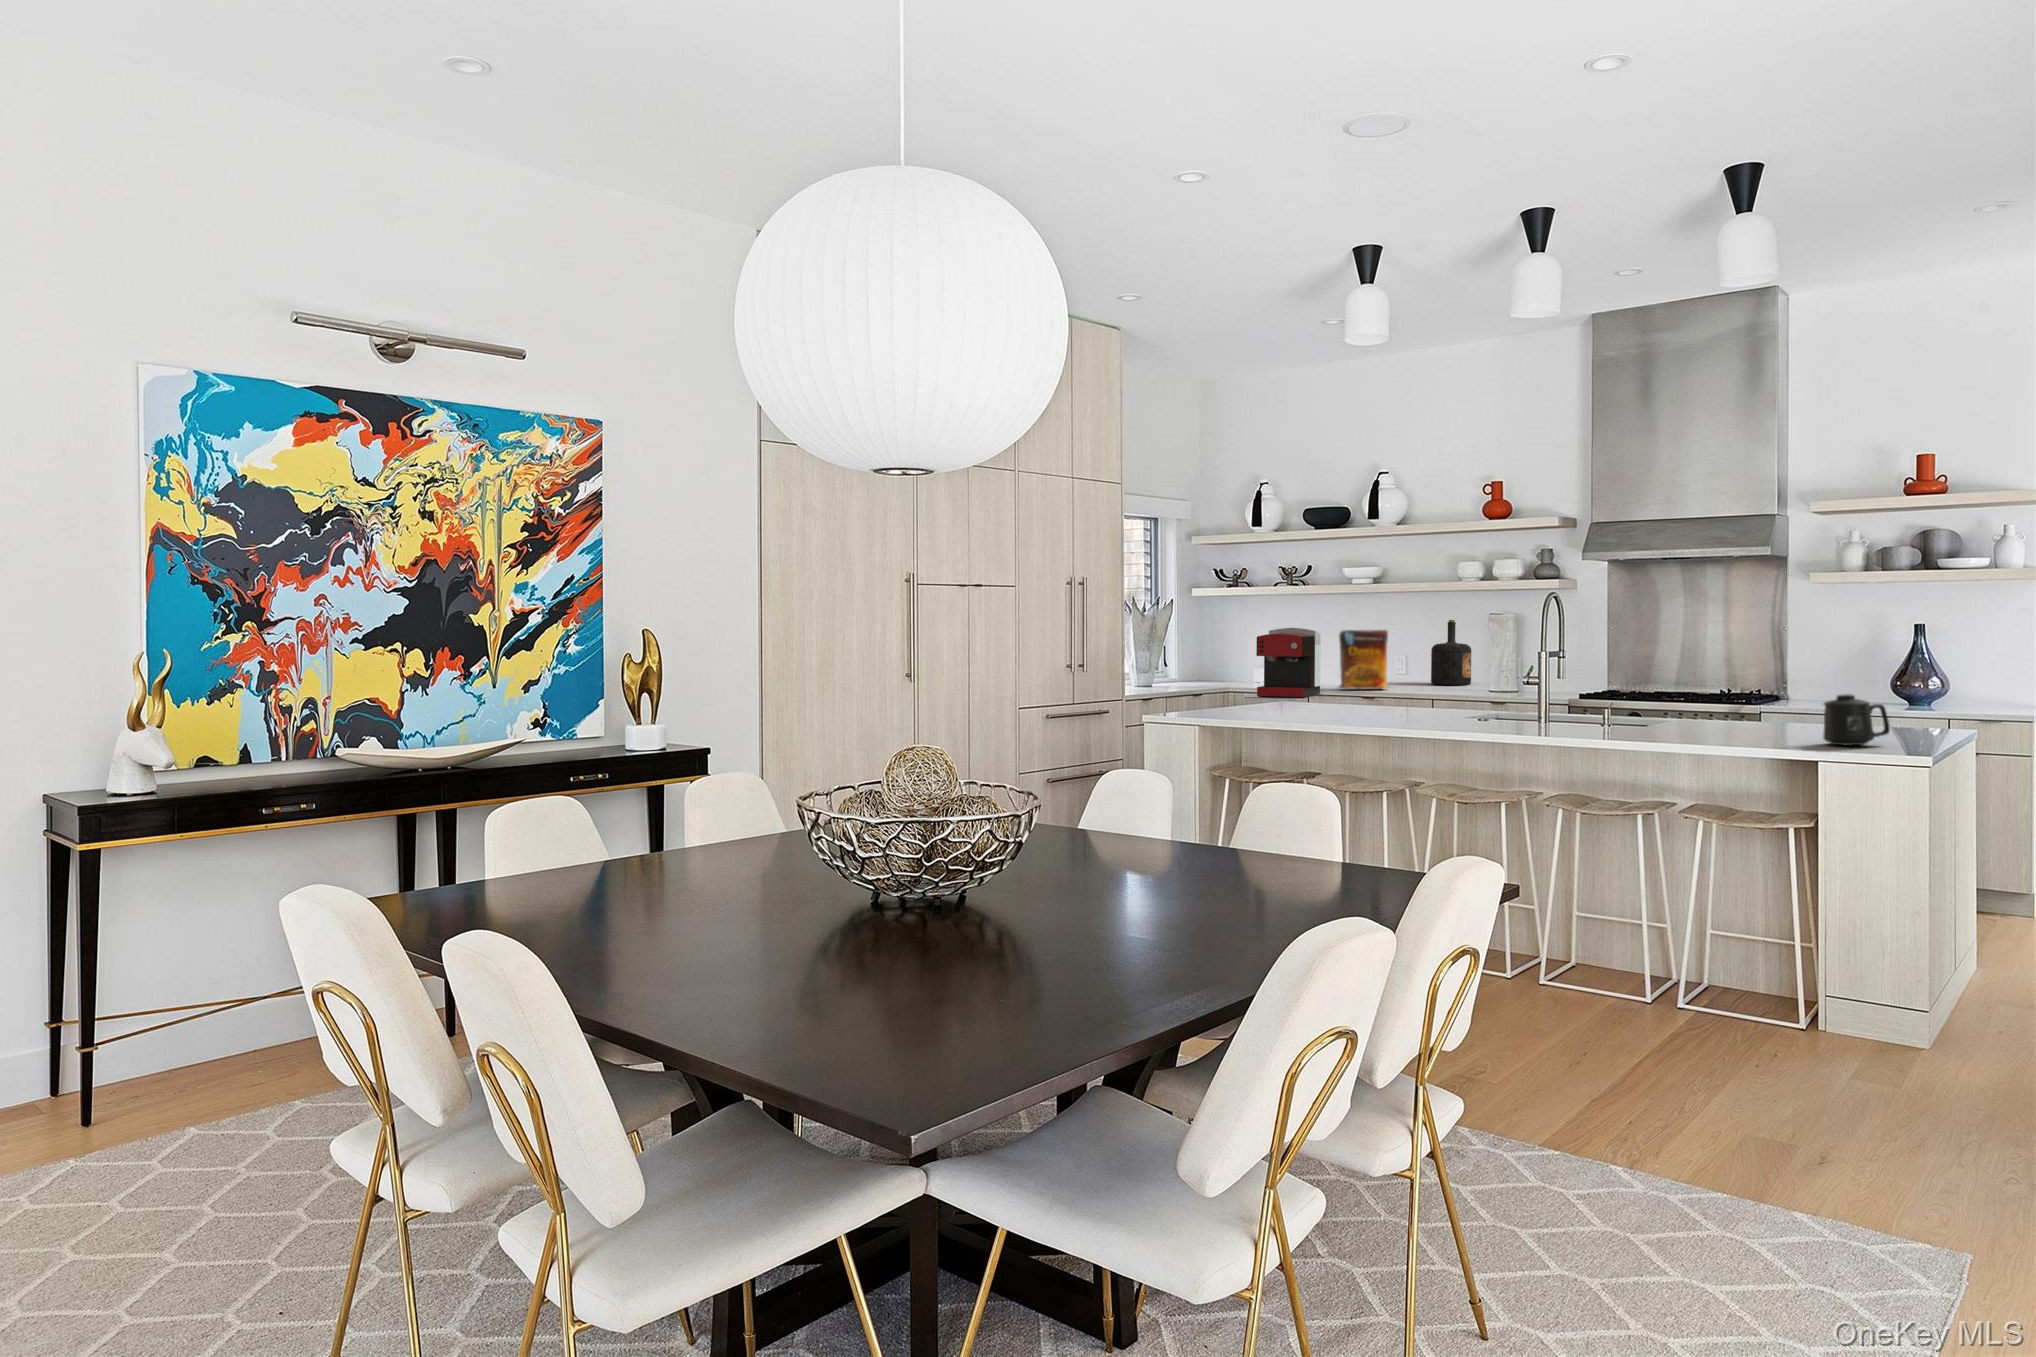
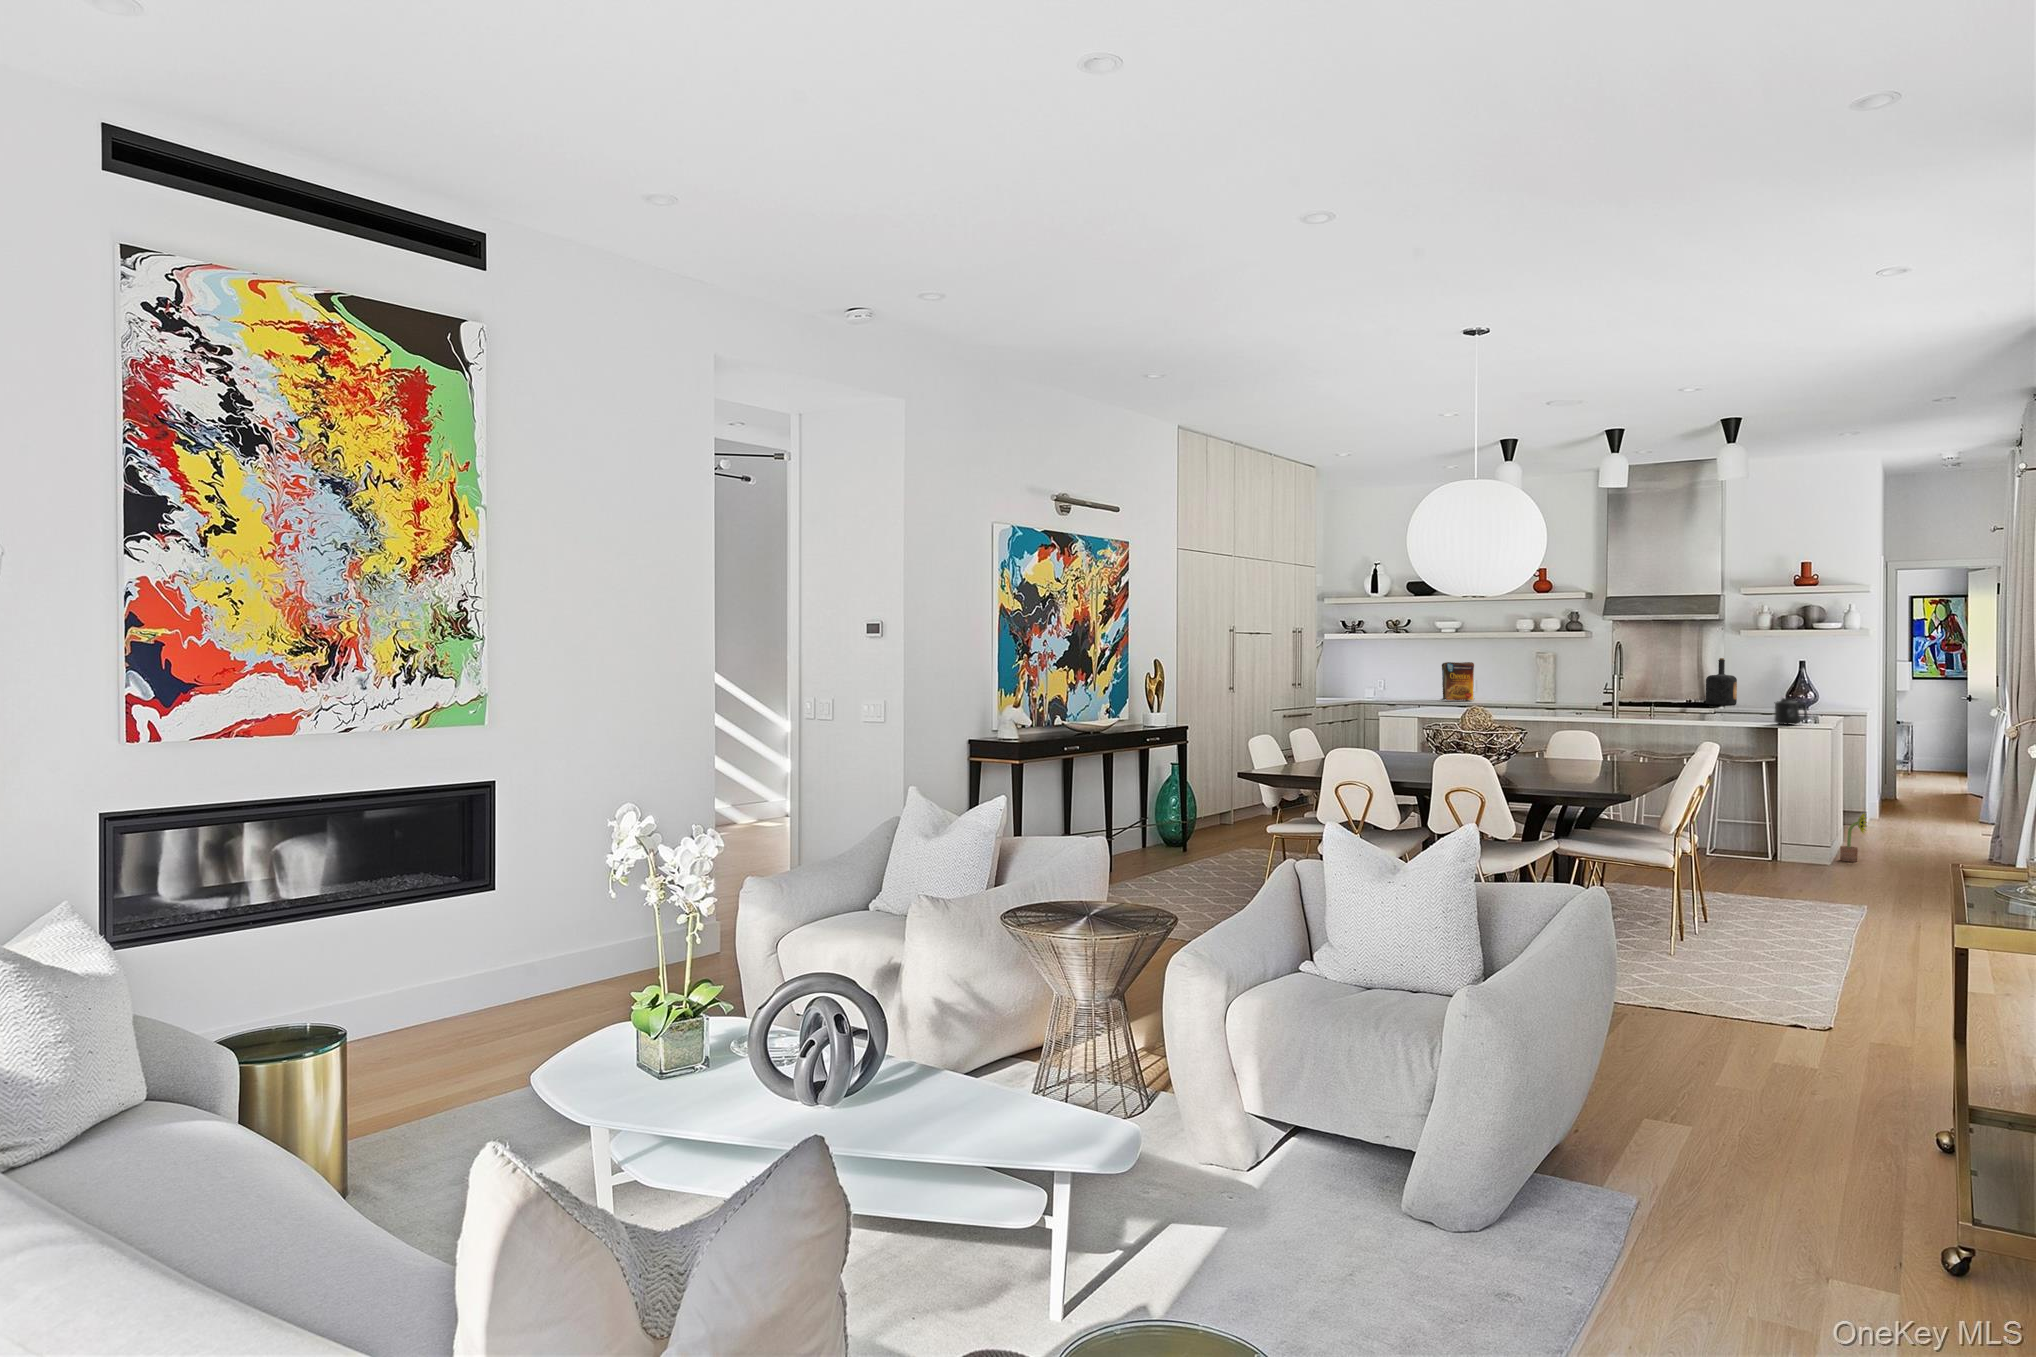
bottle: present [1431,620,1471,685] -> present [1706,658,1737,705]
coffee maker: present [1256,628,1321,697] -> none [1400,661,1436,705]
decorative plant: none [1942,929,2003,1029] -> present [1840,813,1867,862]

